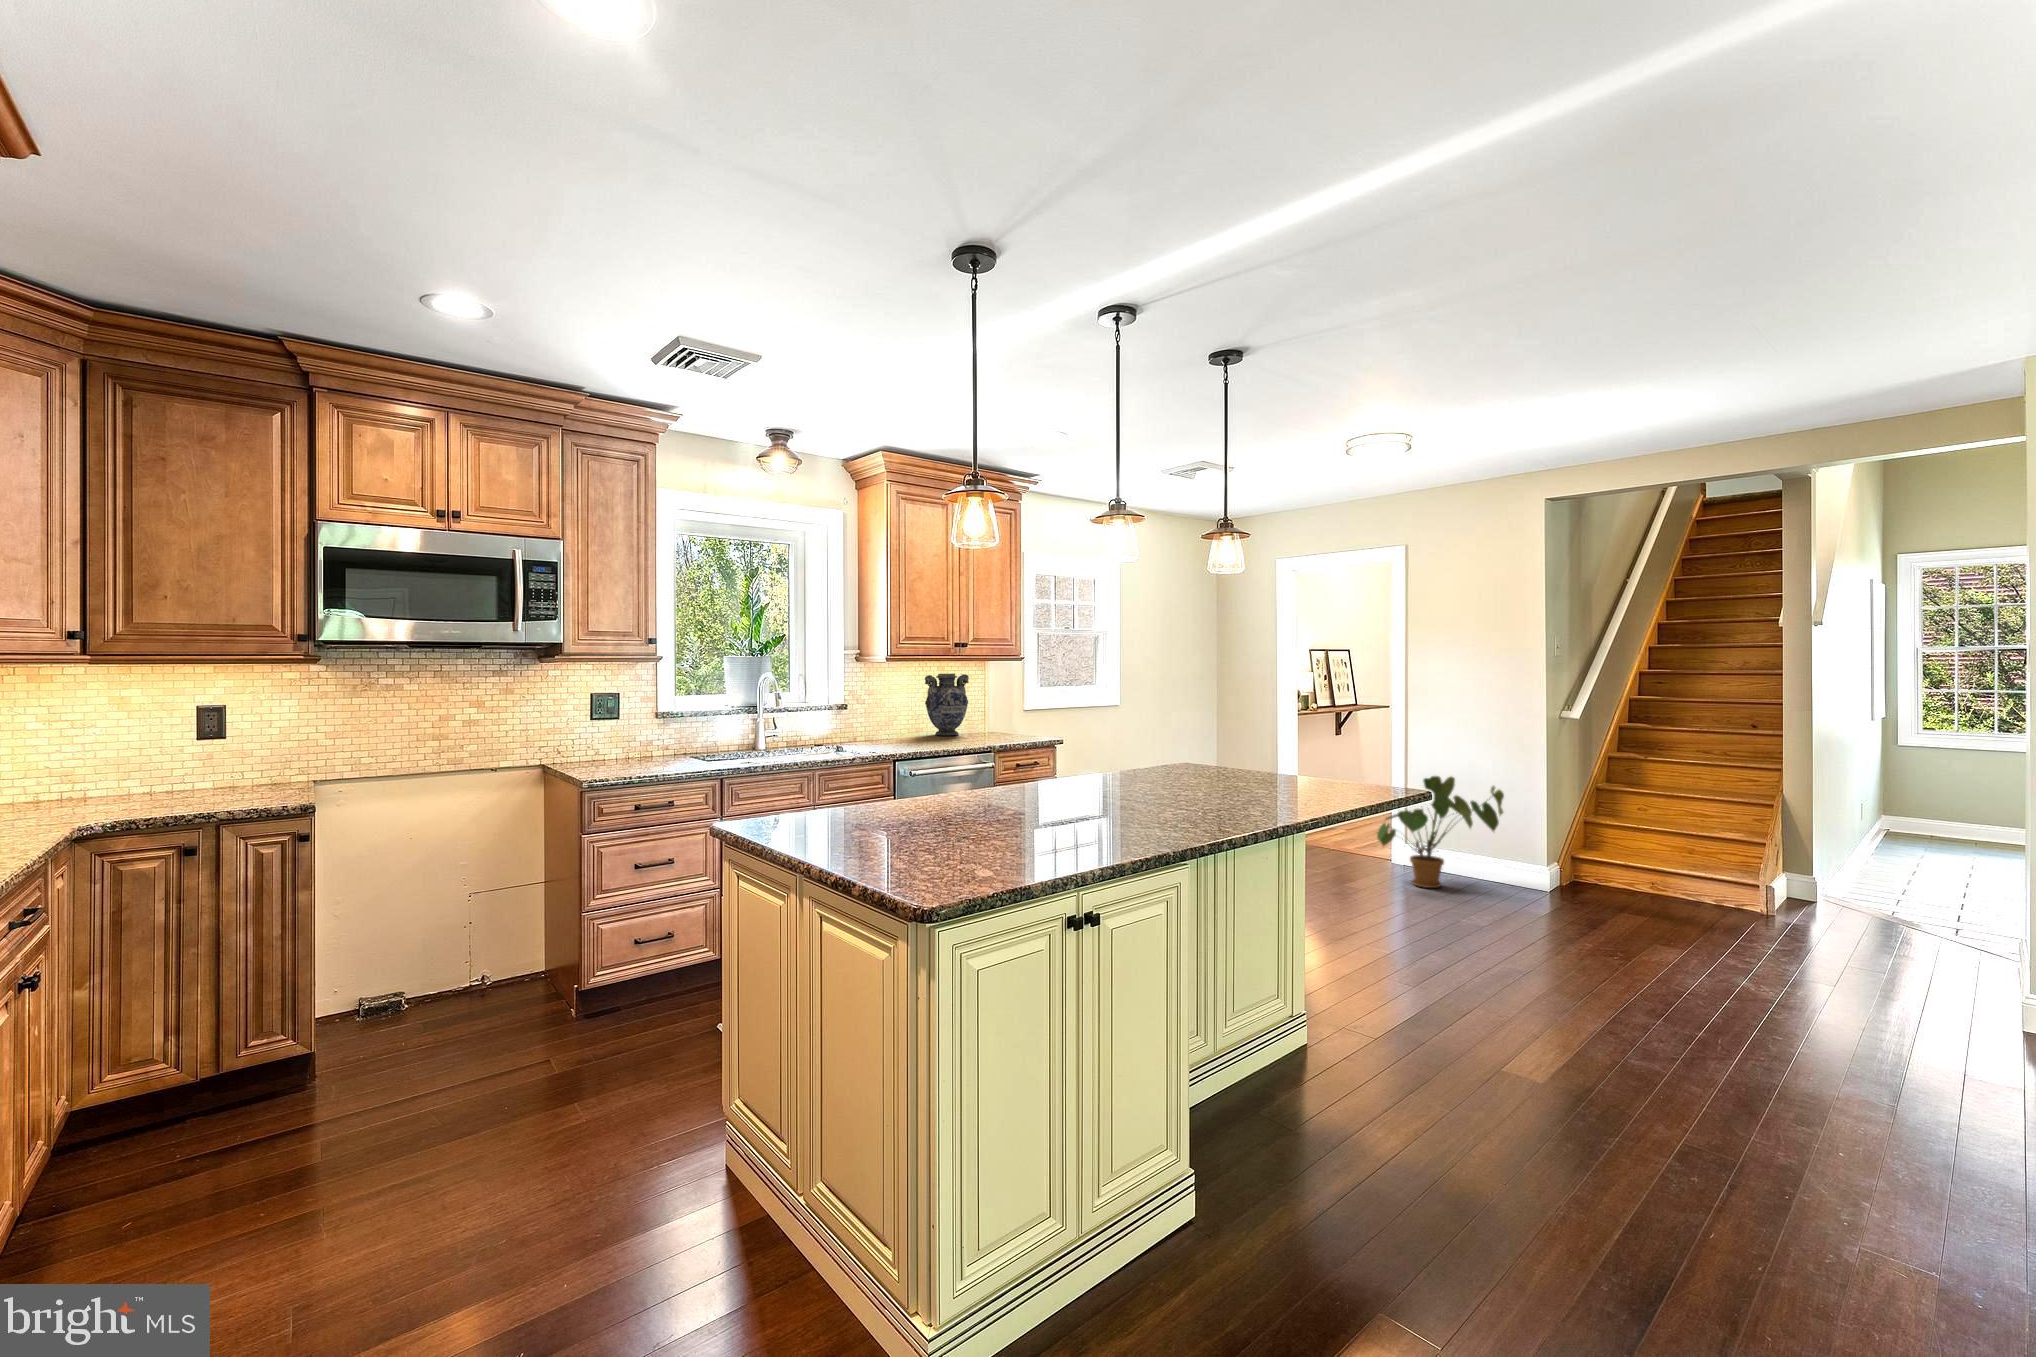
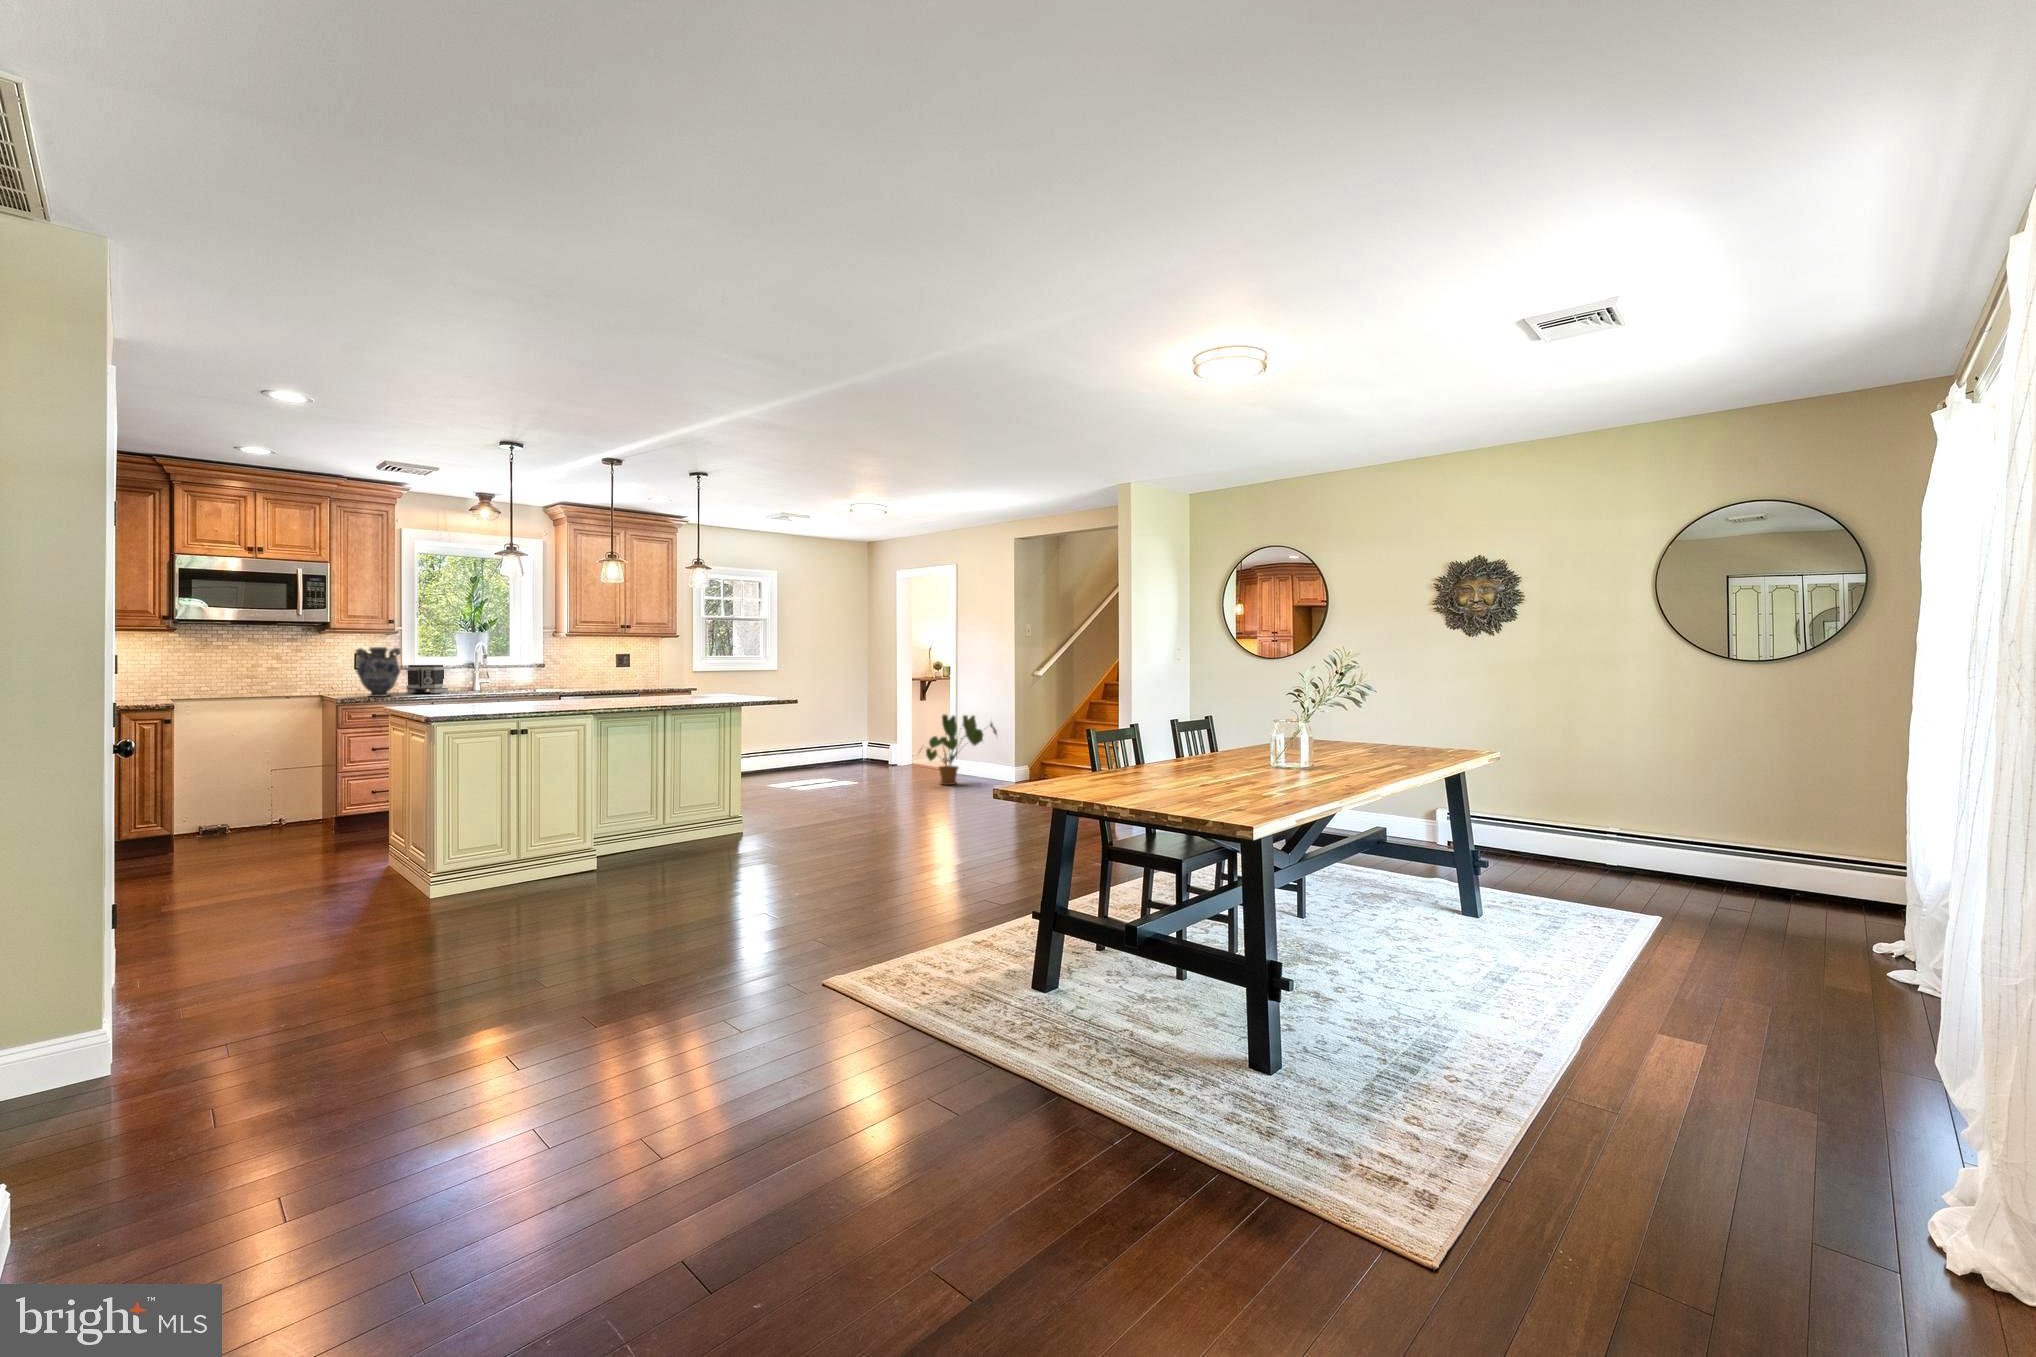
vase: present [925,673,969,736] -> present [356,647,401,697]
toaster: none [669,707,720,757] -> present [407,665,448,694]

